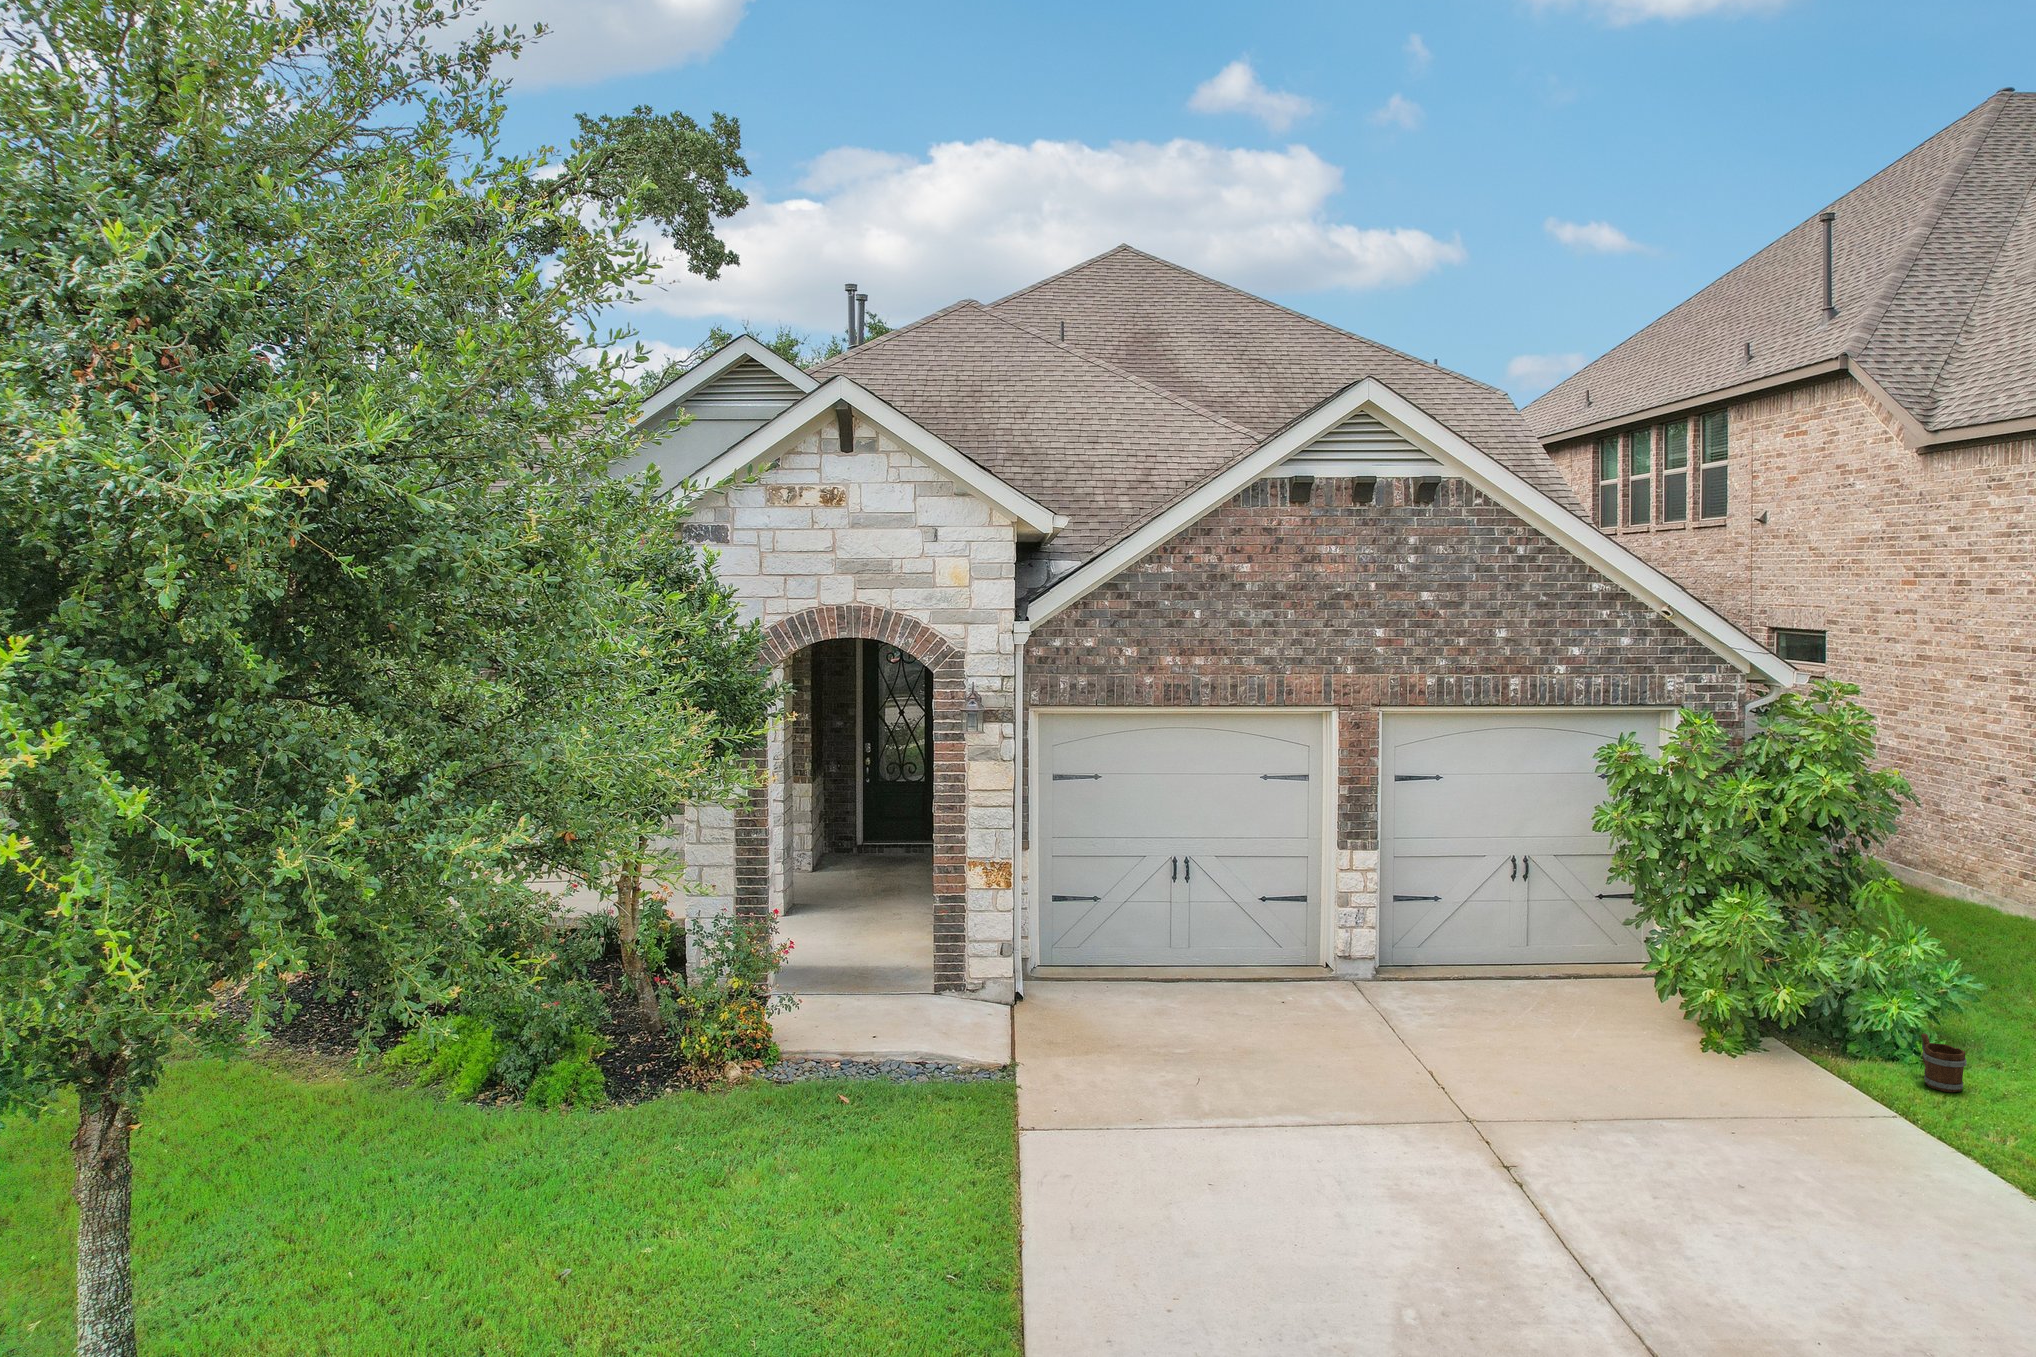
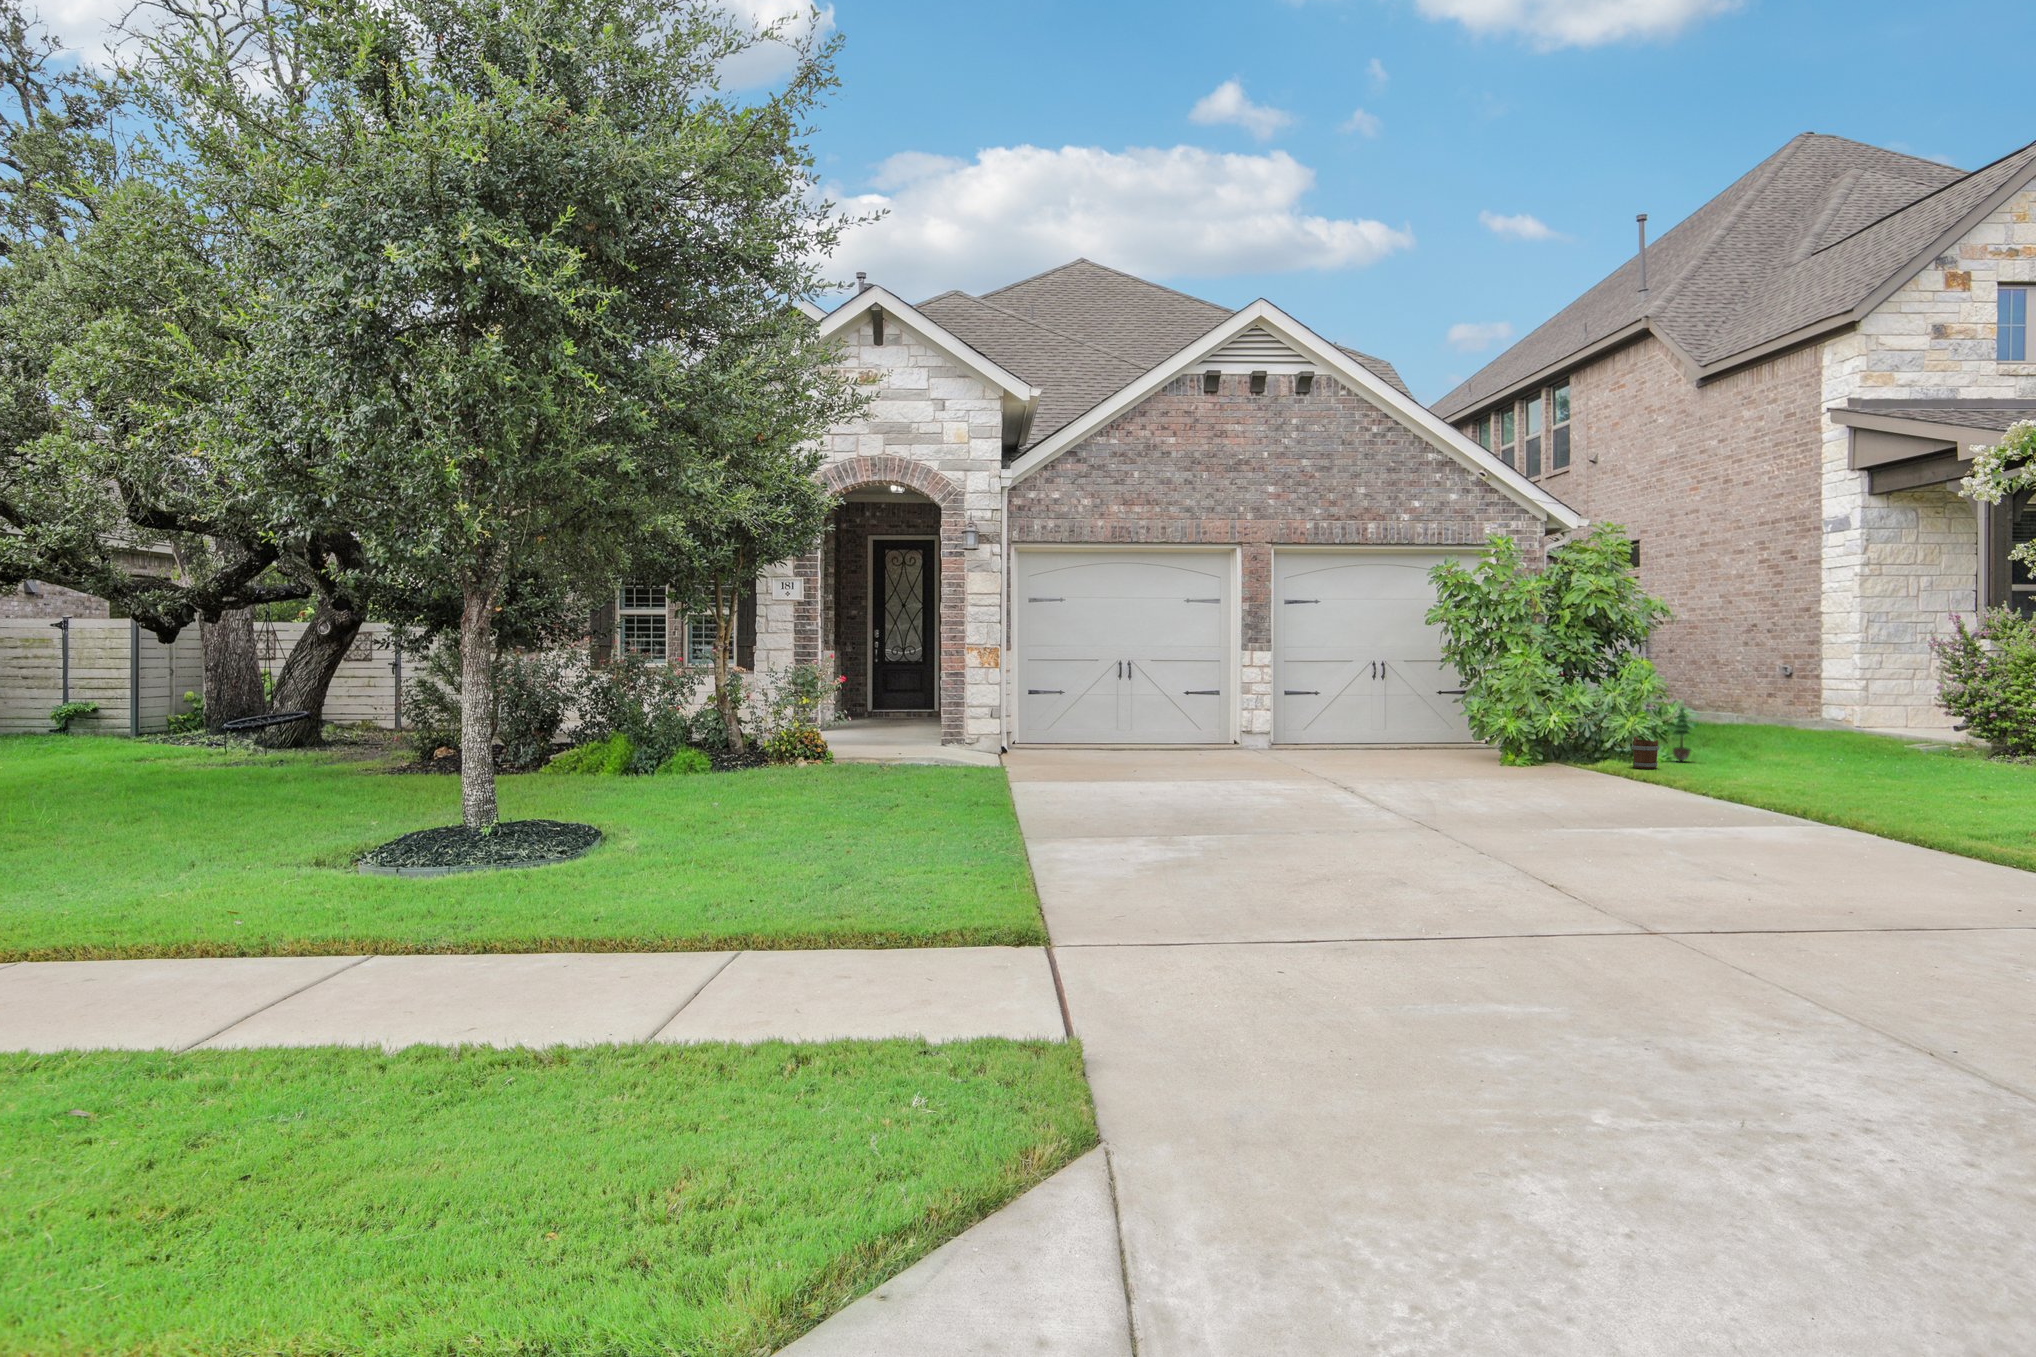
potted tree: none [1962,977,1999,1056] -> present [1672,707,1690,761]

